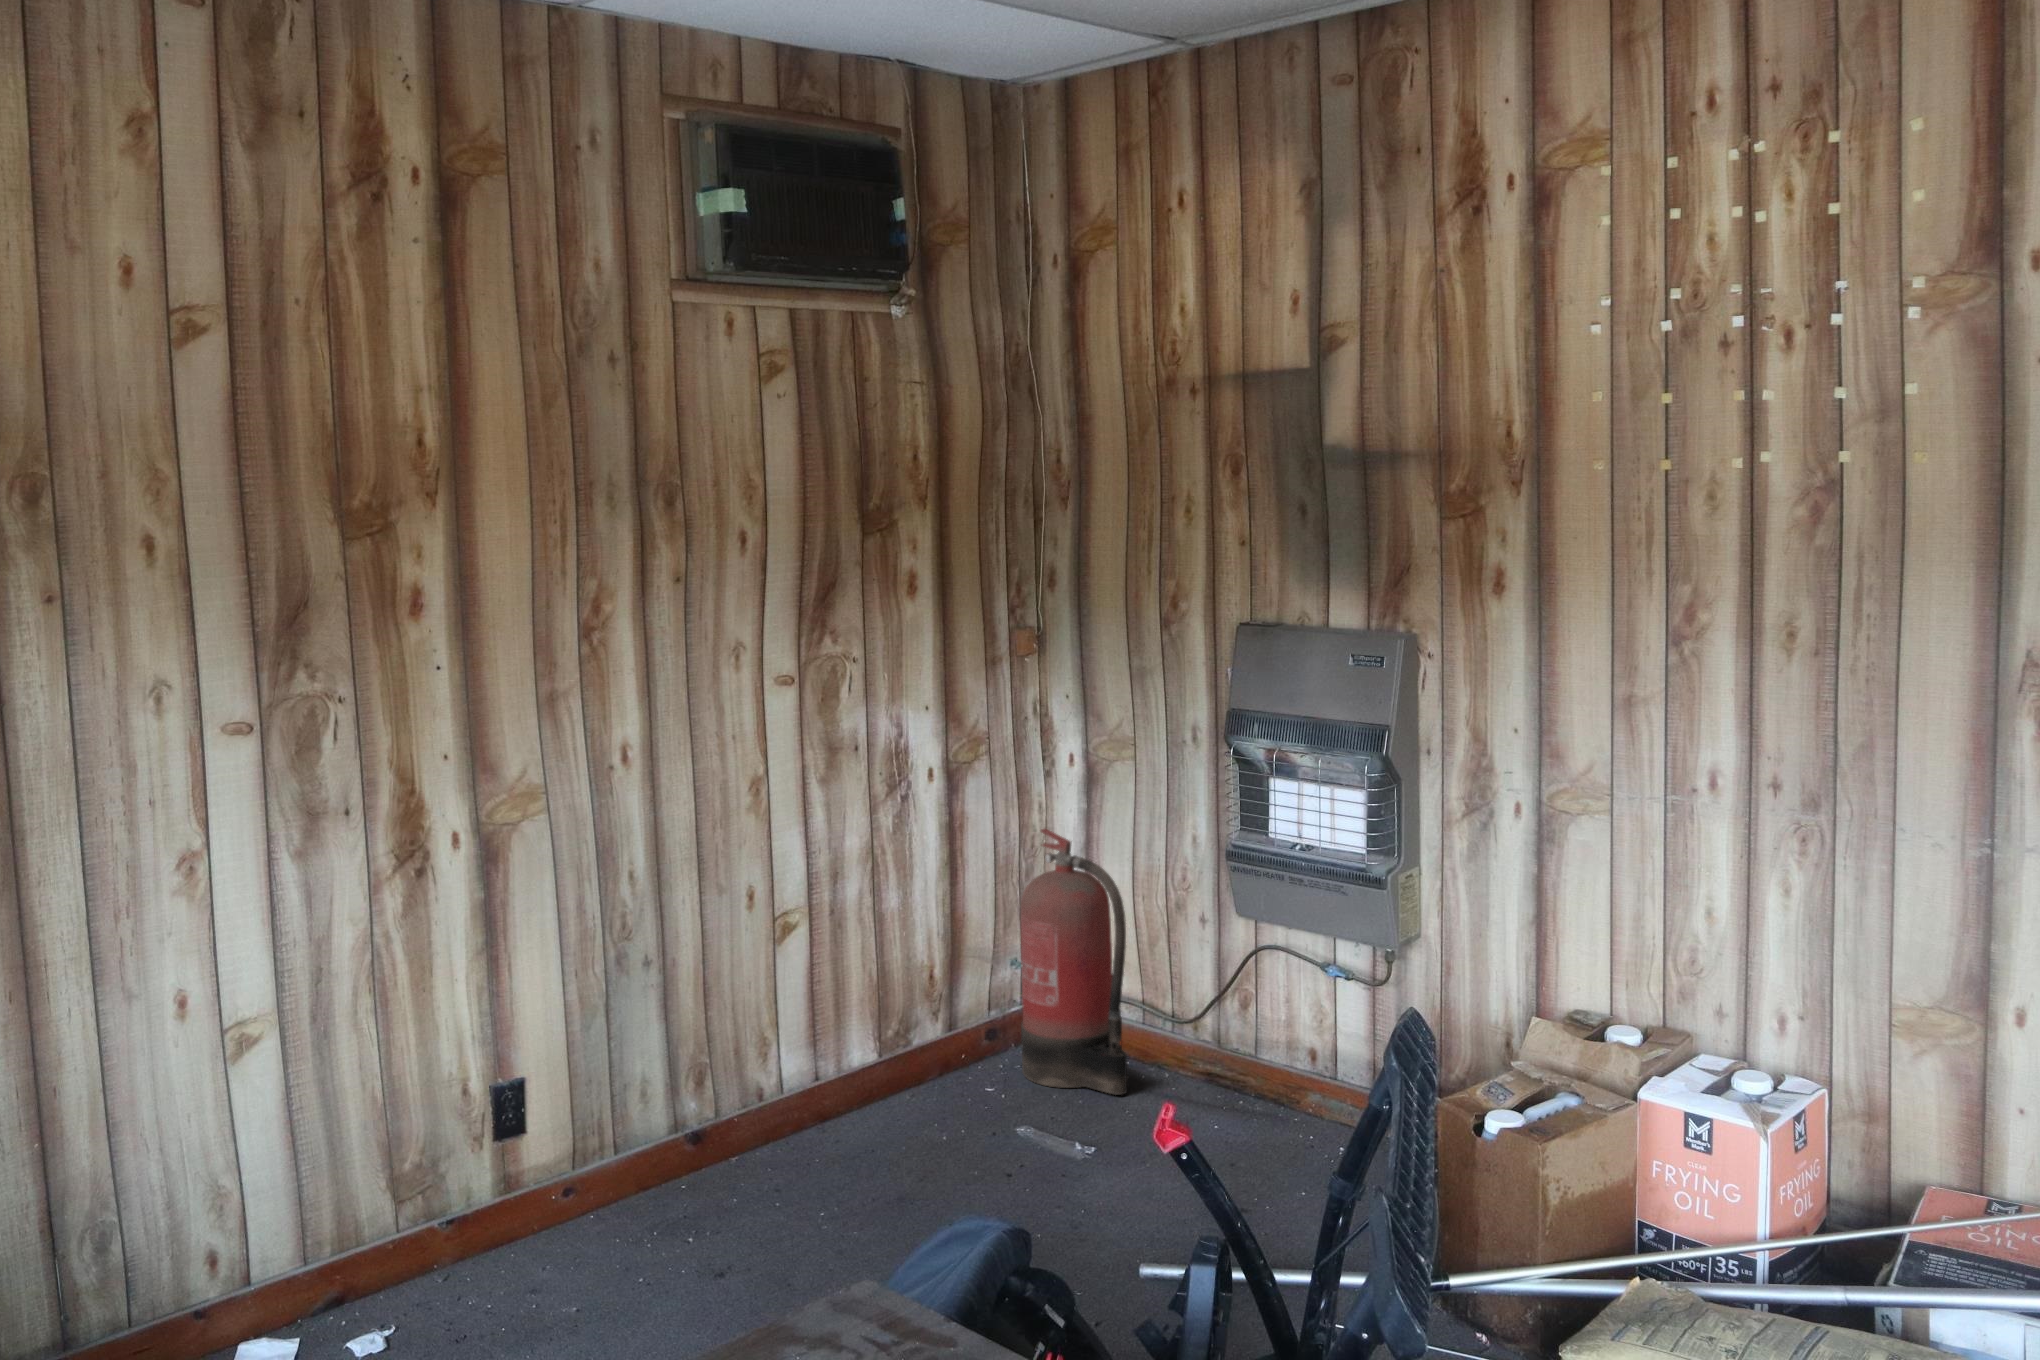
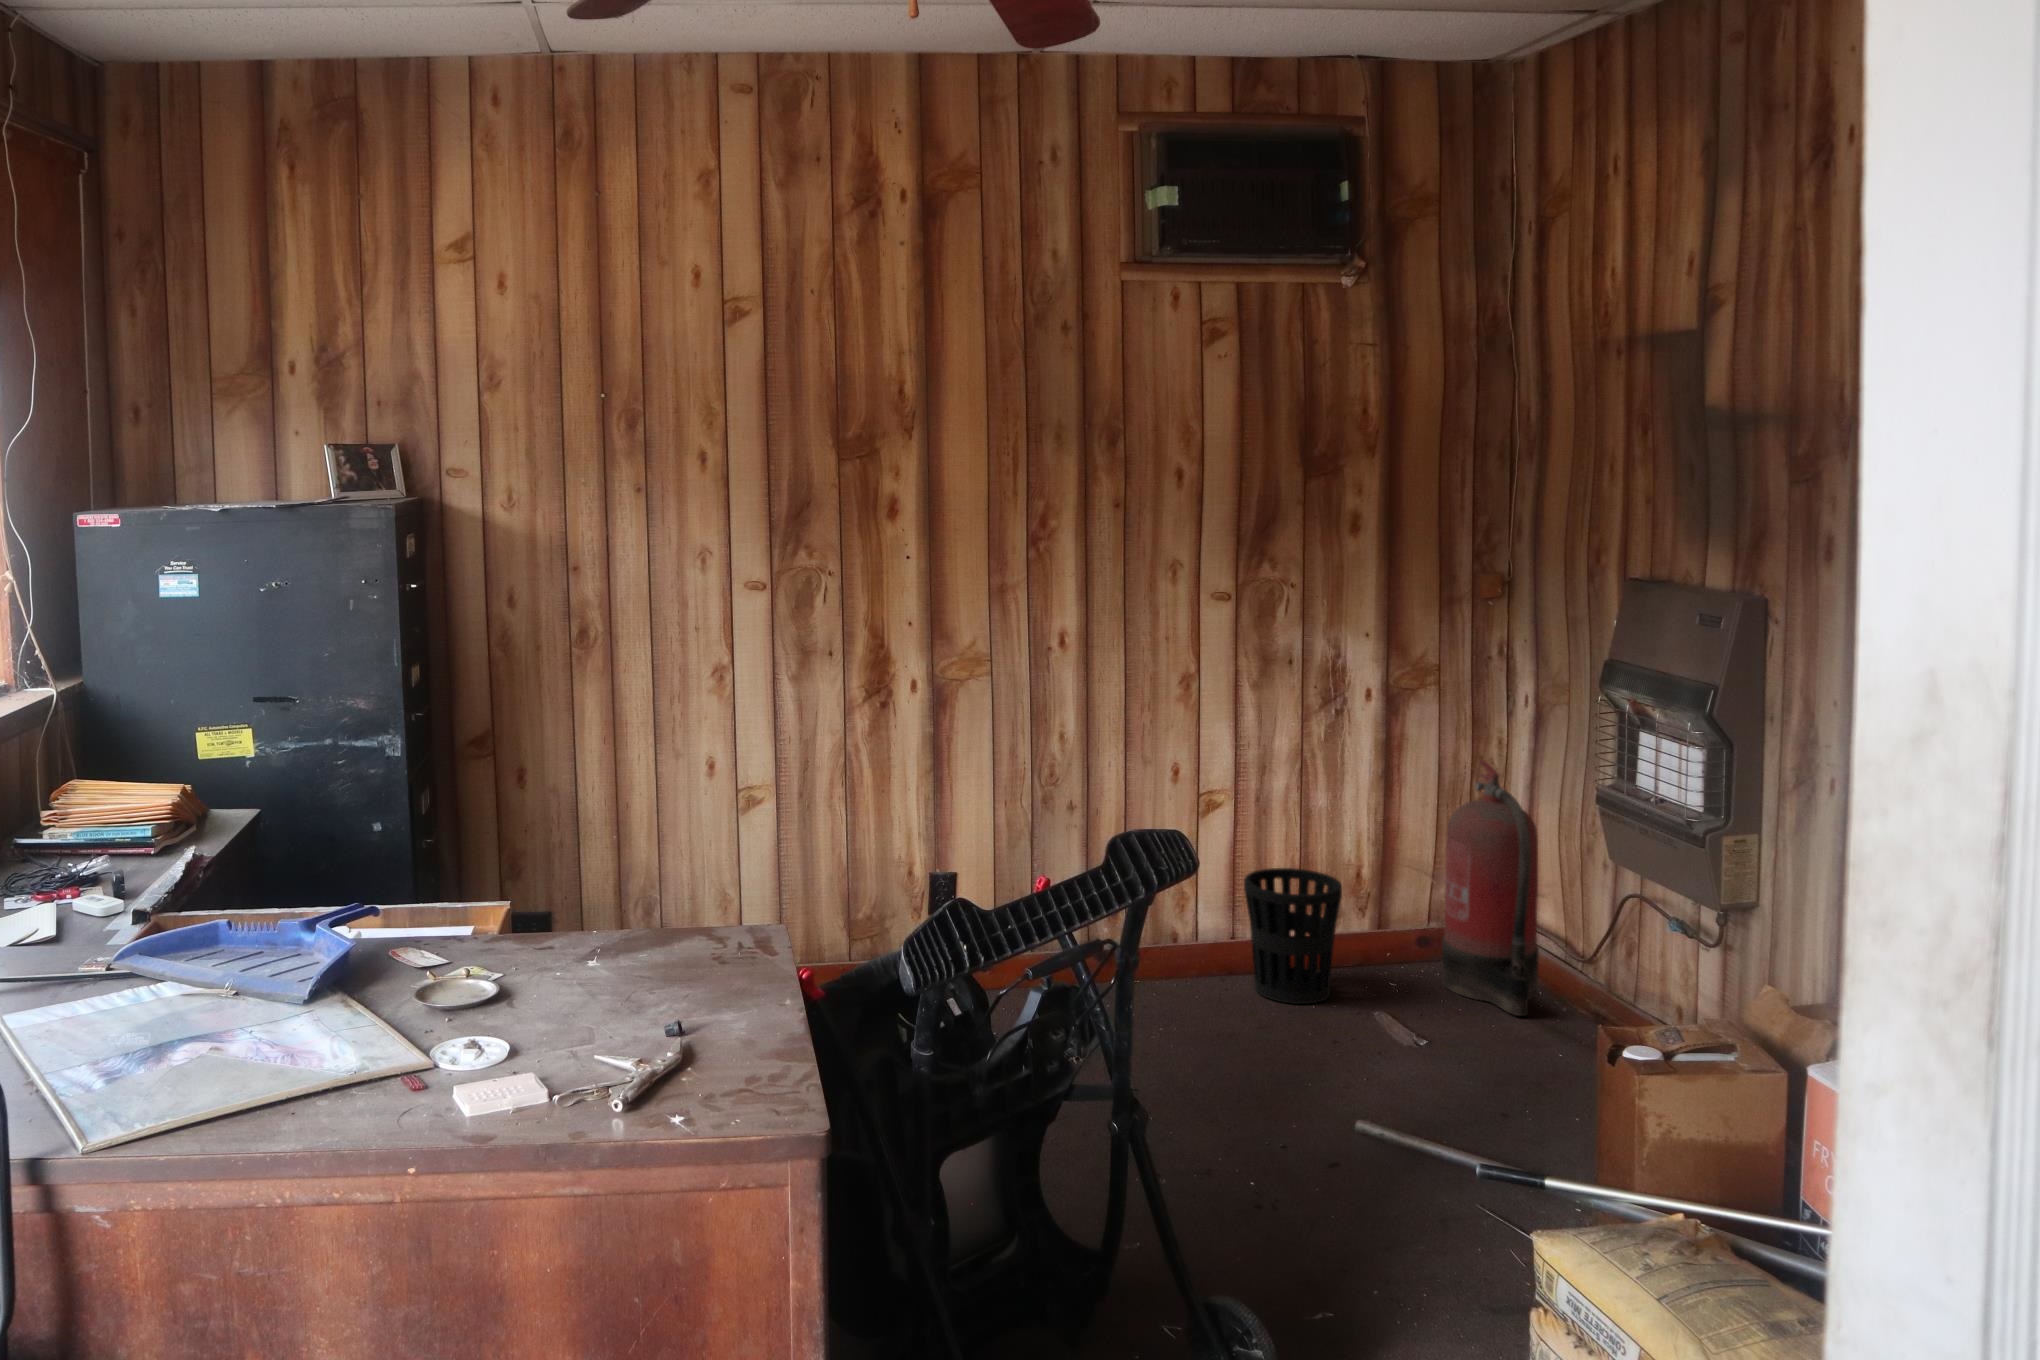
wastebasket: none [838,984,947,1143] -> present [1244,868,1342,1004]

